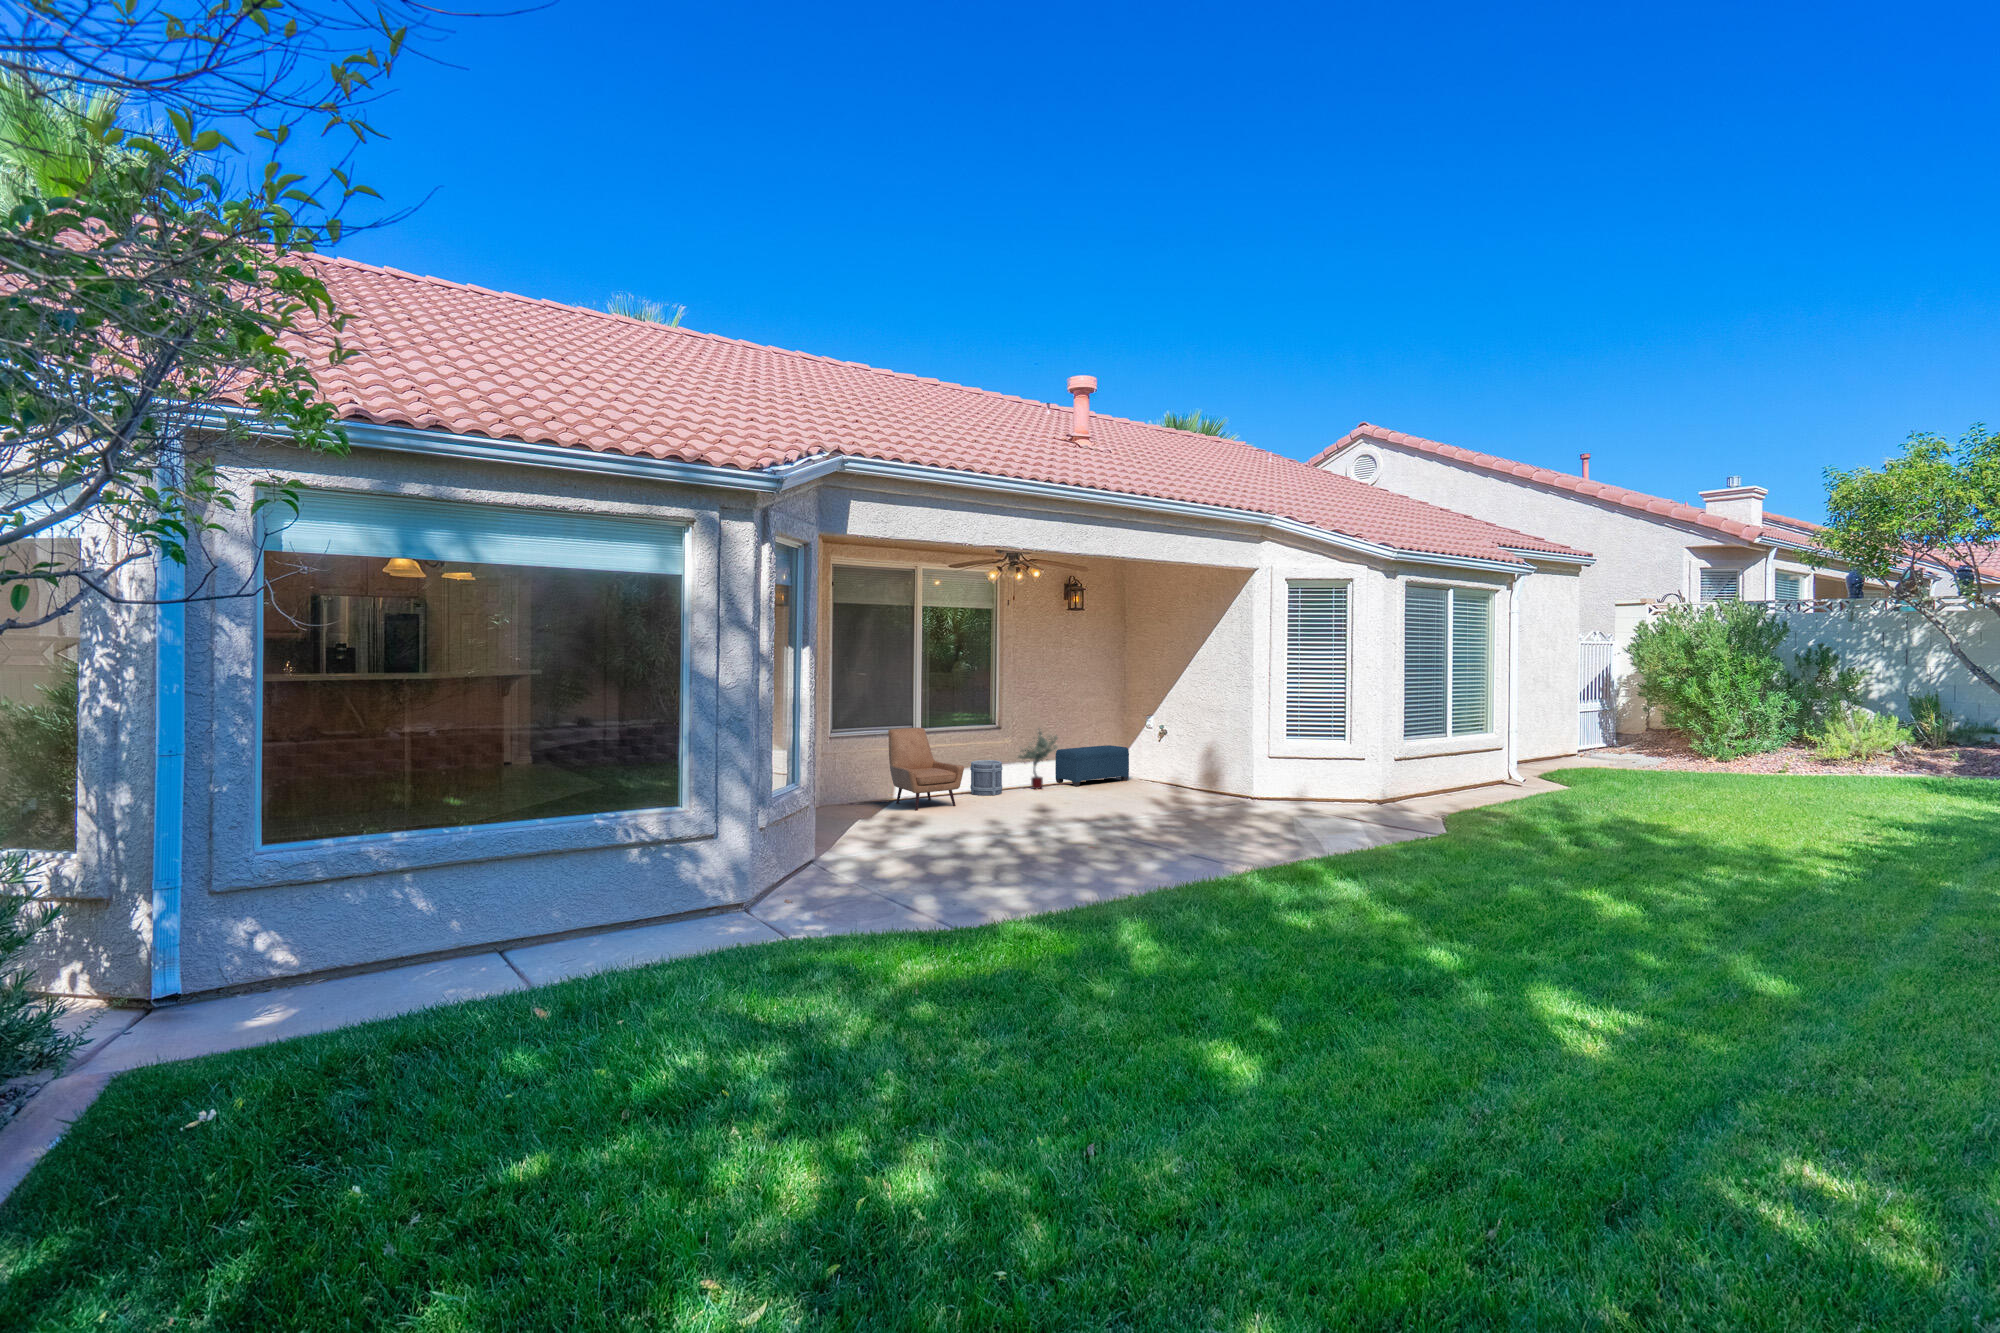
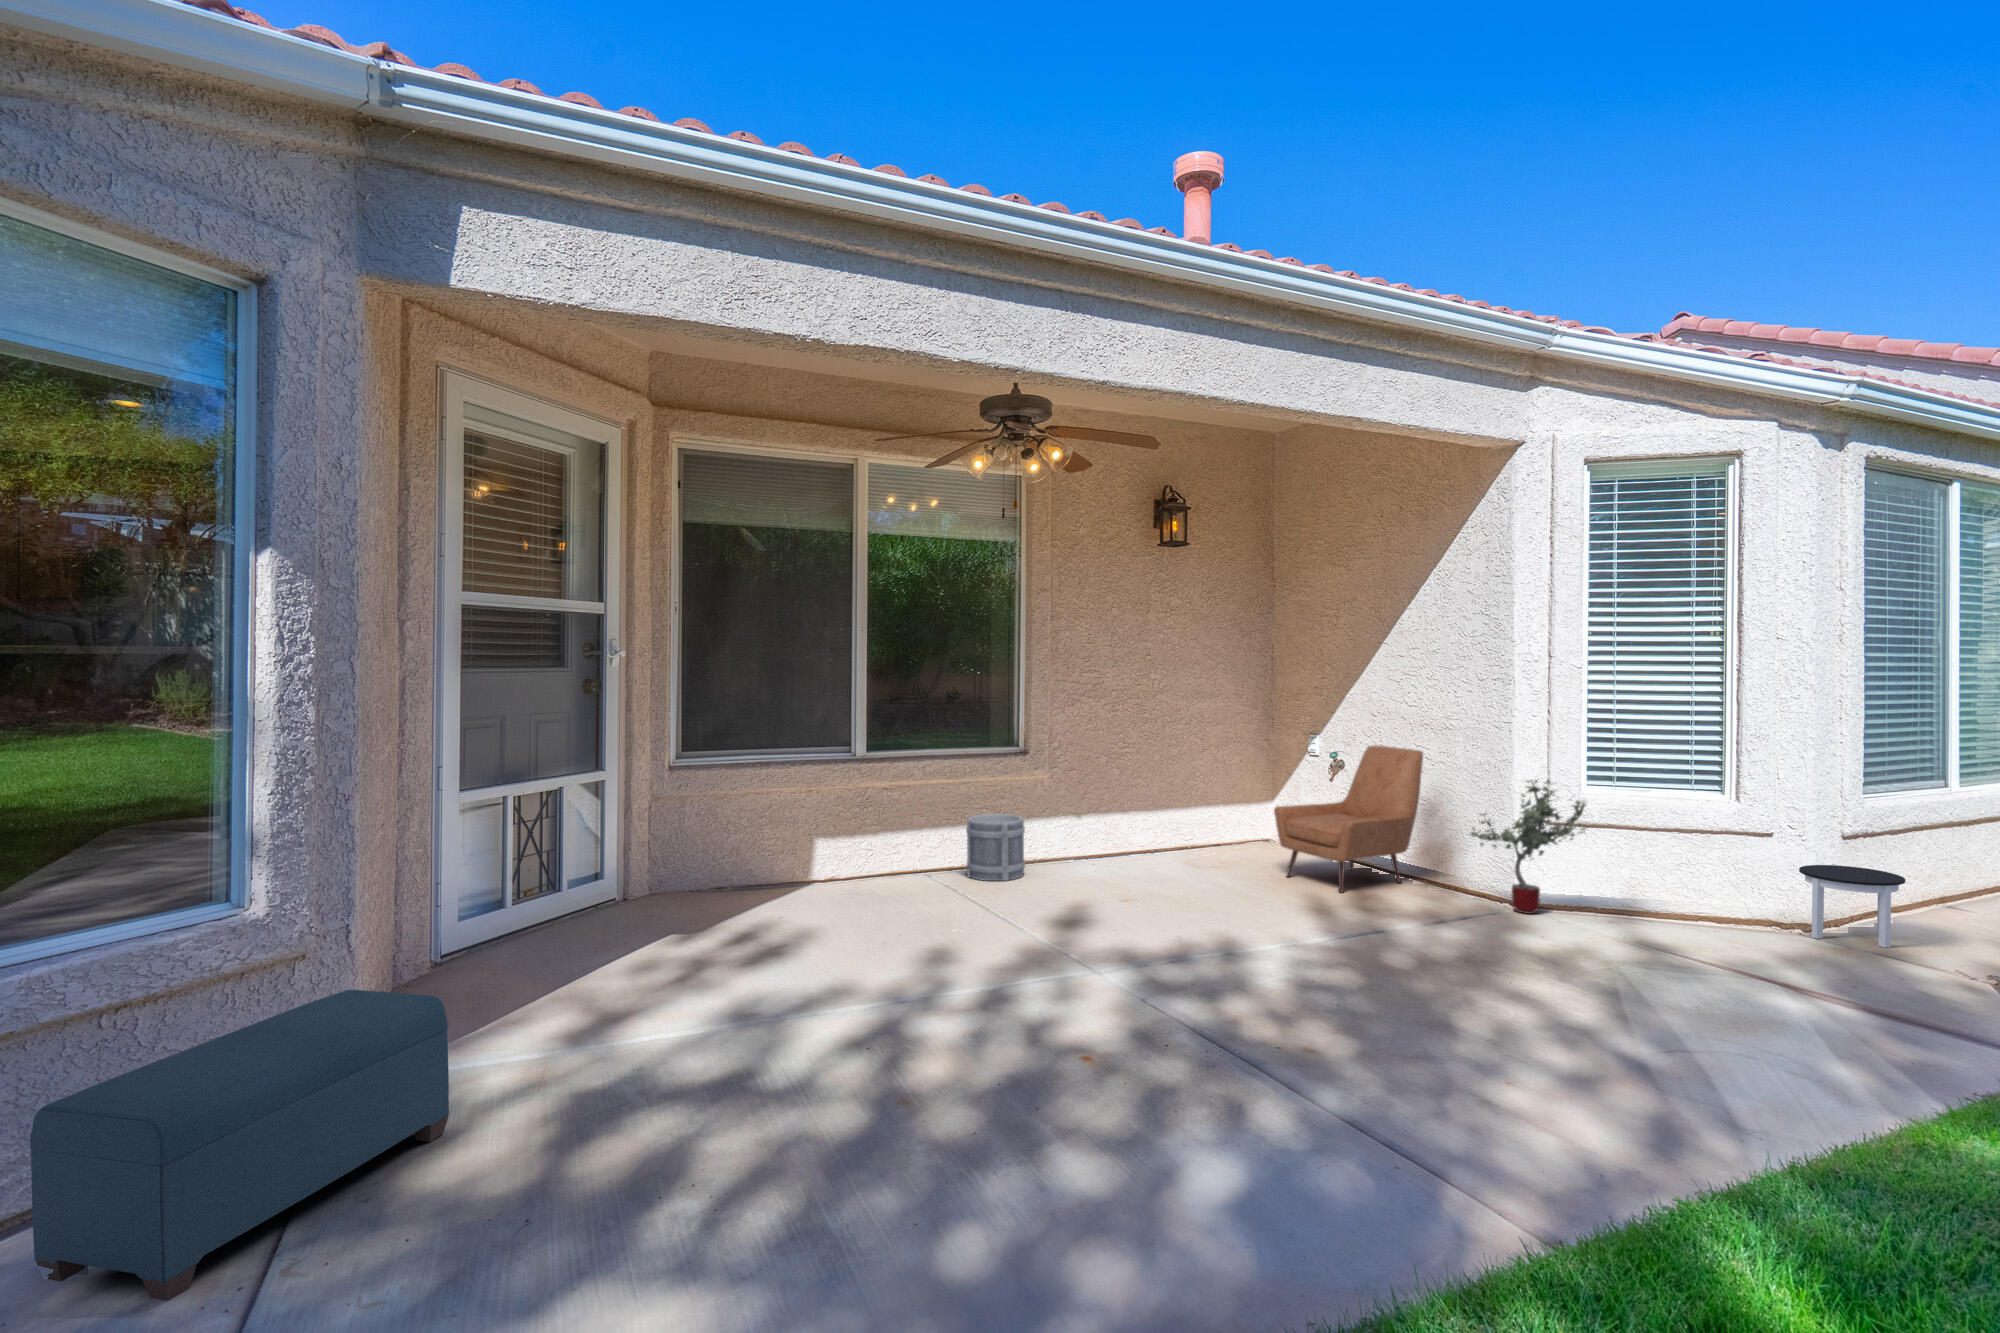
chair: present [888,728,964,810] -> present [1274,745,1423,893]
potted tree: present [1018,729,1058,789] -> present [1470,780,1588,914]
bench: present [1055,745,1129,786] -> present [30,990,449,1301]
round table: none [1373,773,1414,807] -> present [1799,865,1905,948]

